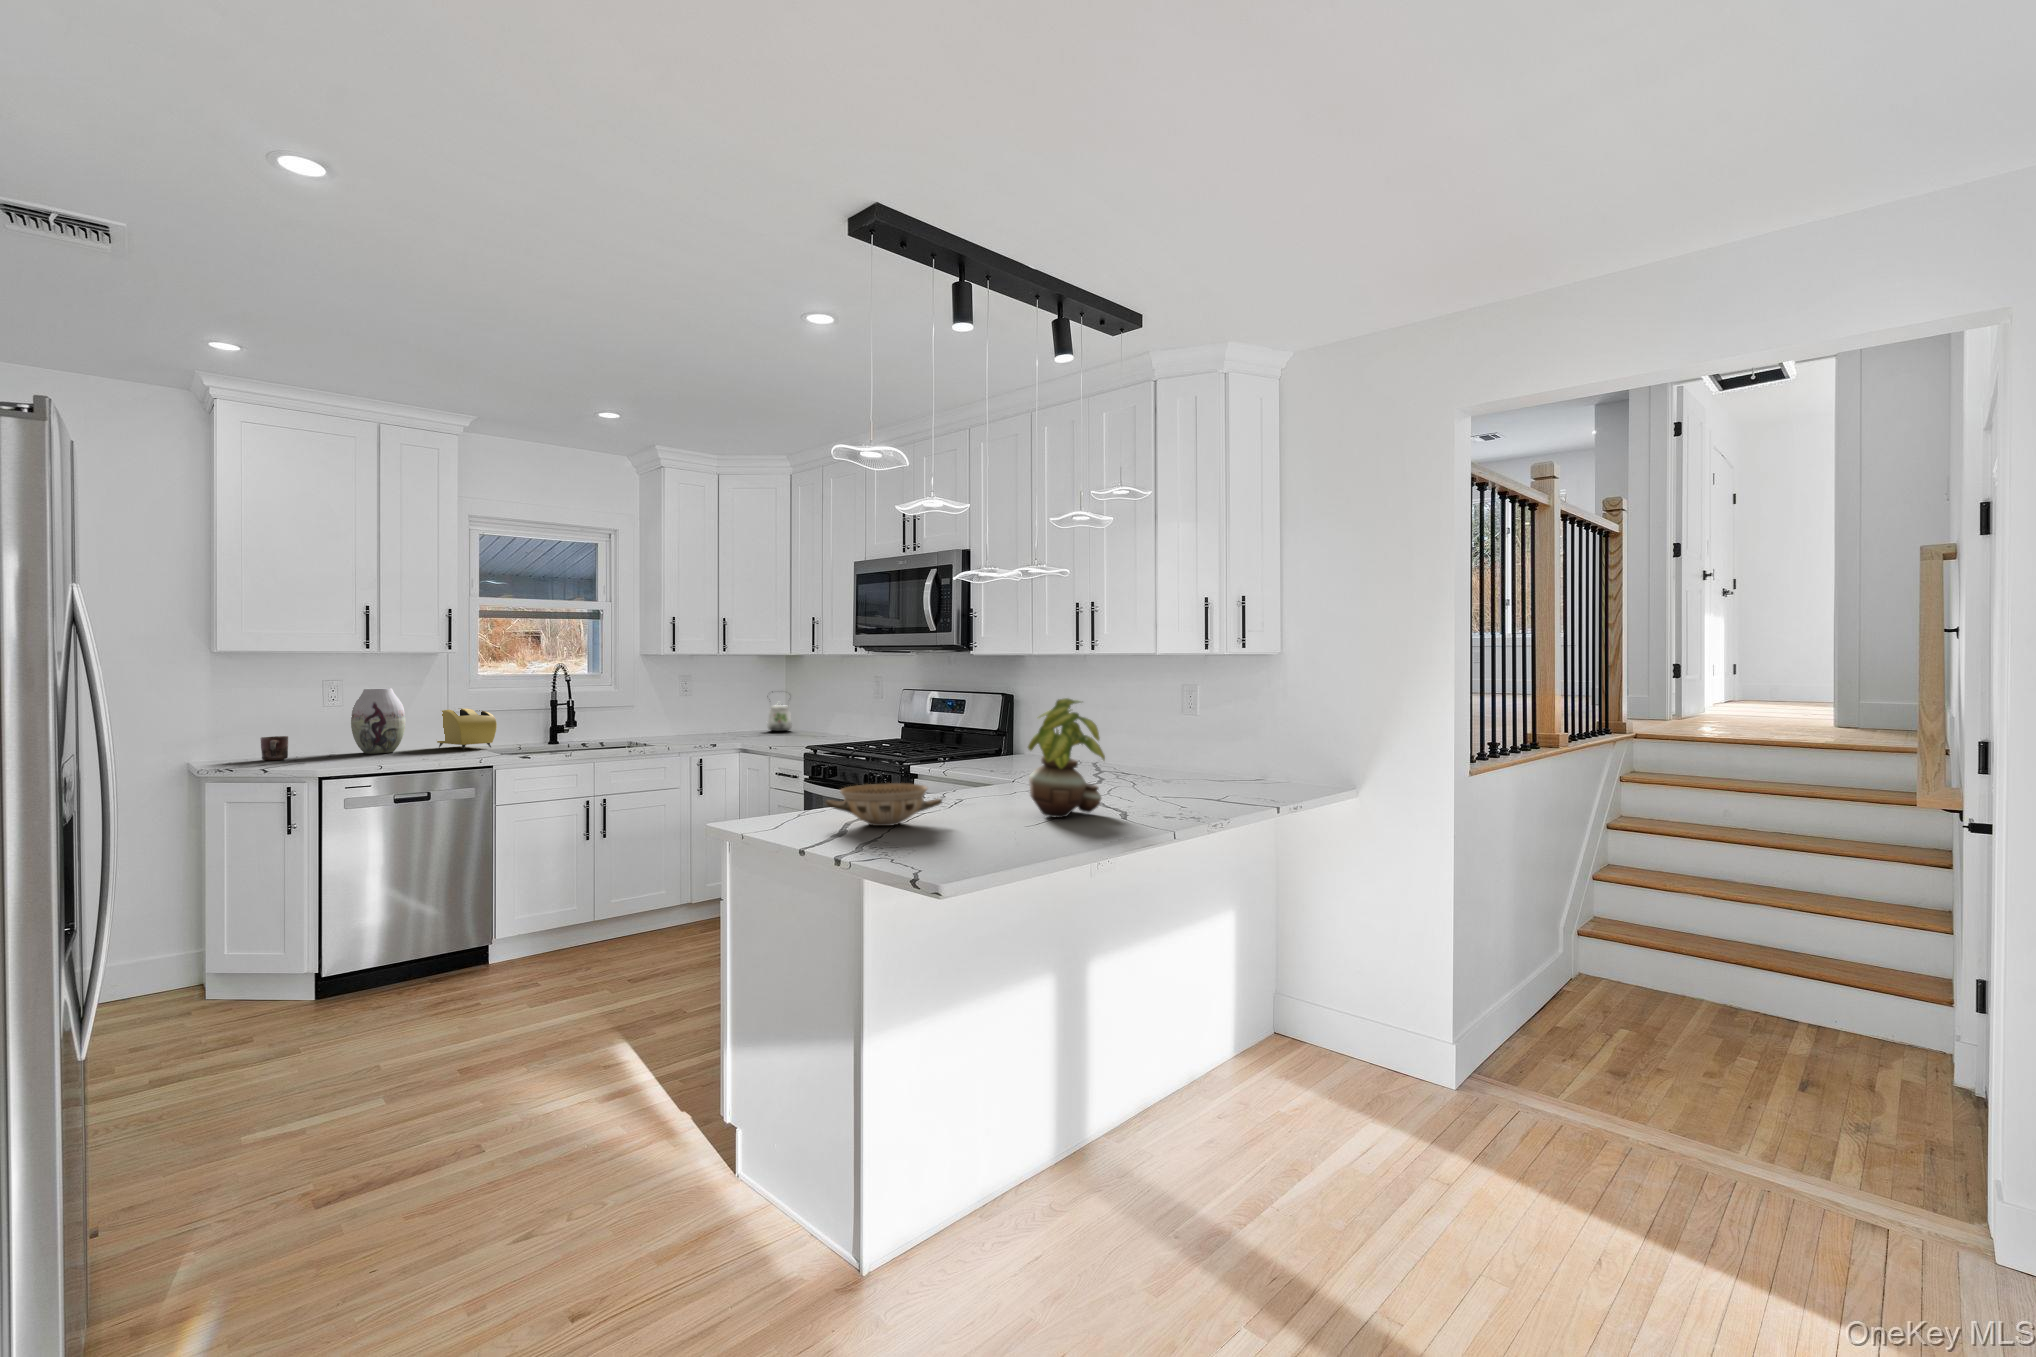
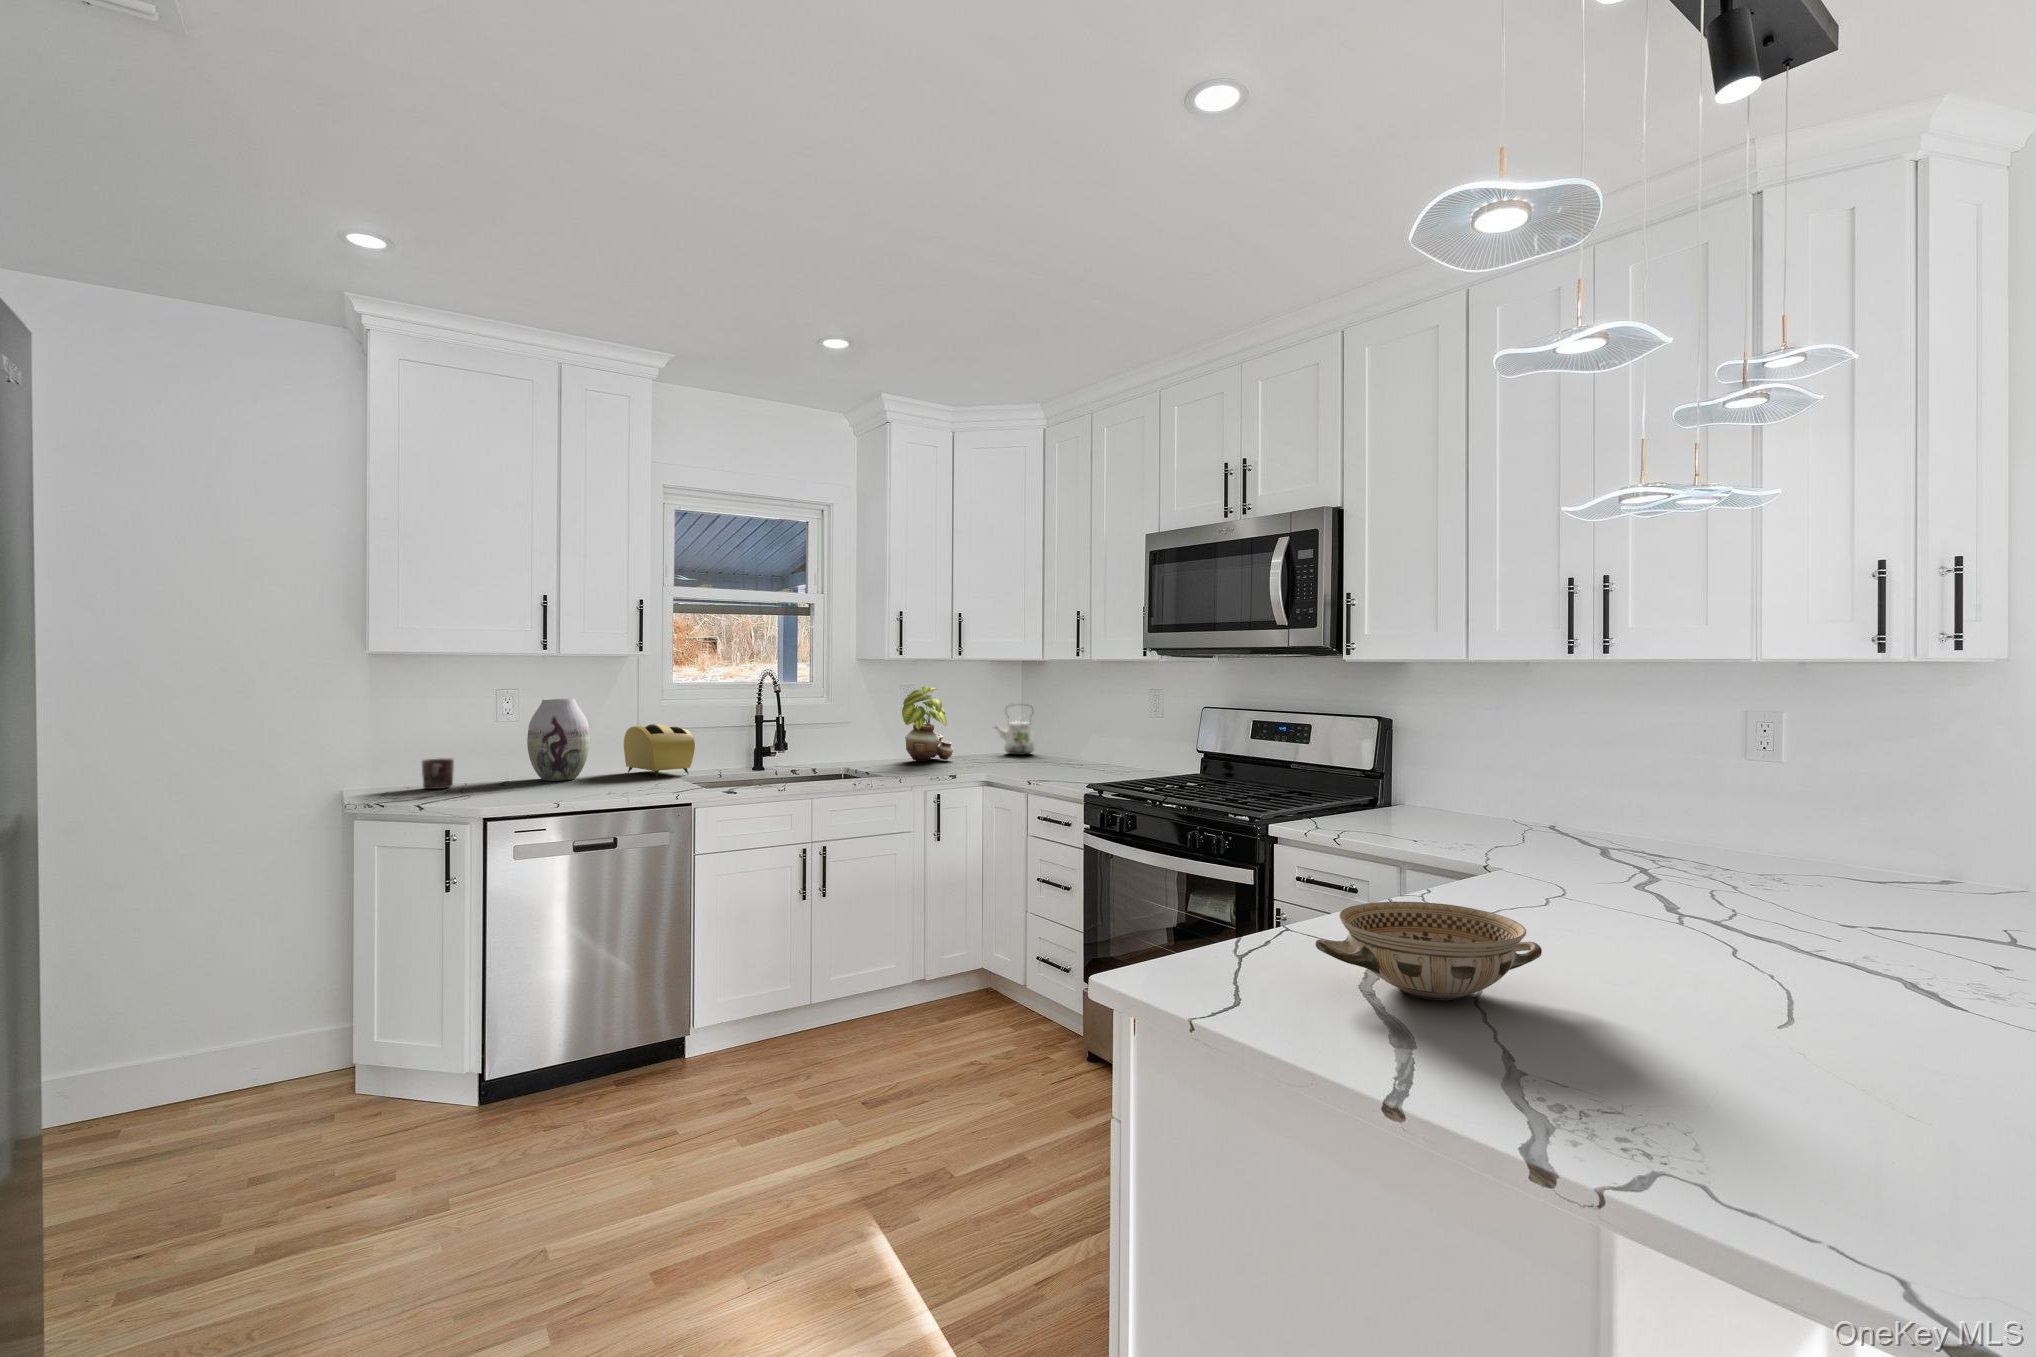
potted plant: present [1028,698,1105,818] -> present [902,686,953,761]

